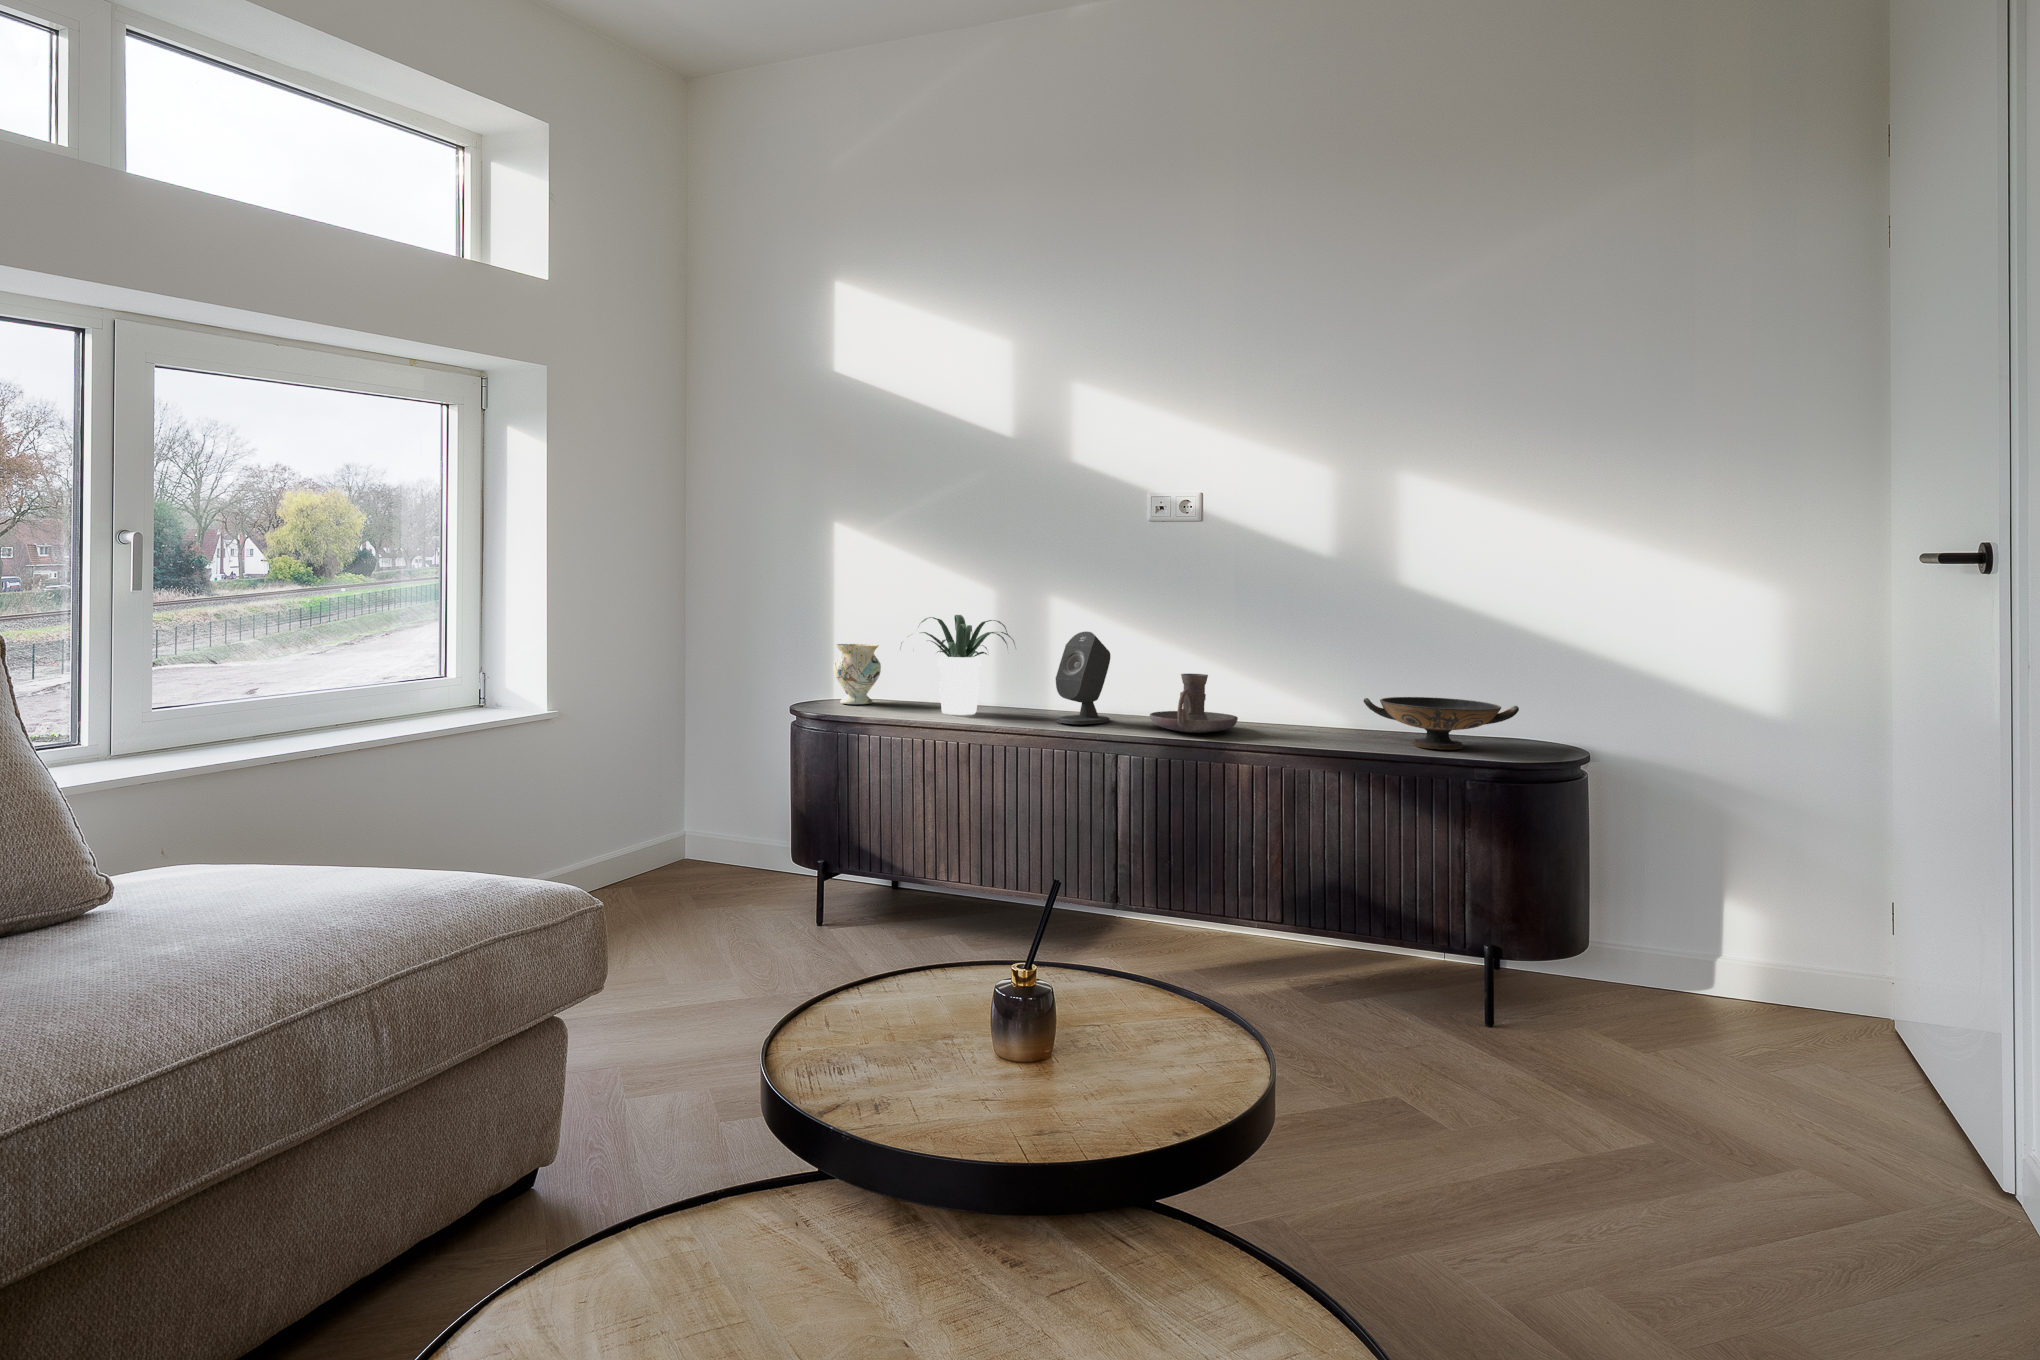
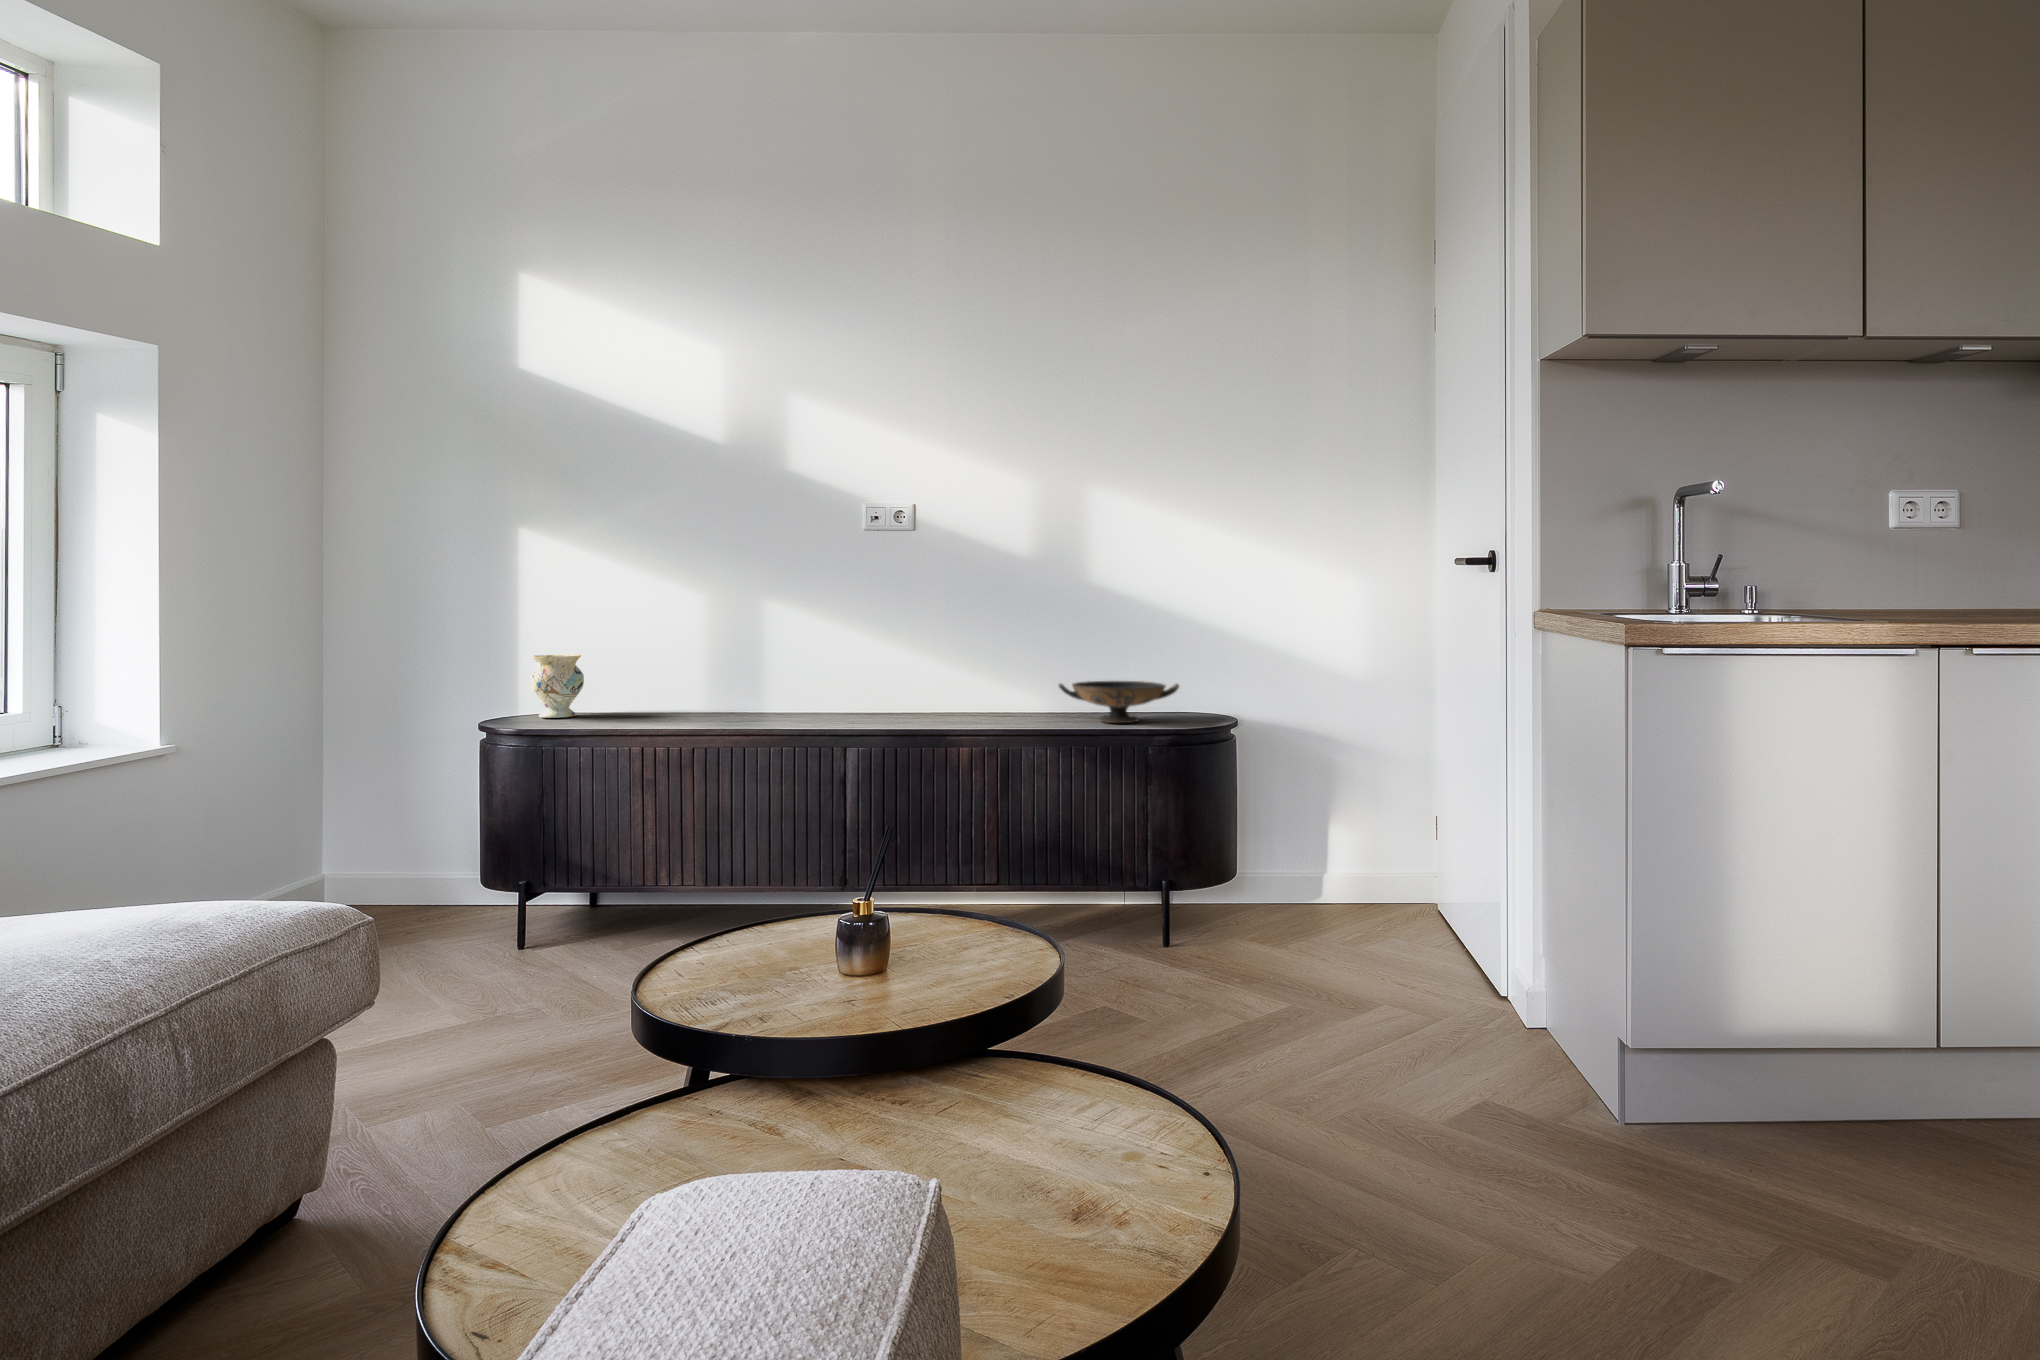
potted plant: present [918,615,1015,715] -> none [609,621,736,721]
speaker: present [1056,632,1111,724] -> none [778,634,832,722]
candle holder: present [1150,674,1238,733] -> none [871,669,951,723]

